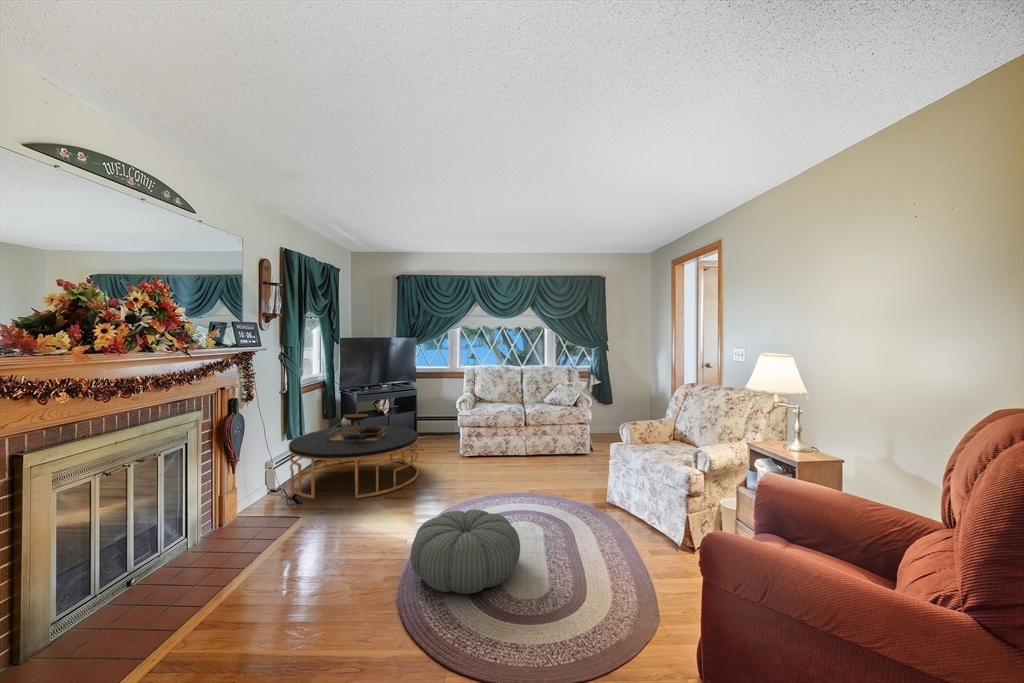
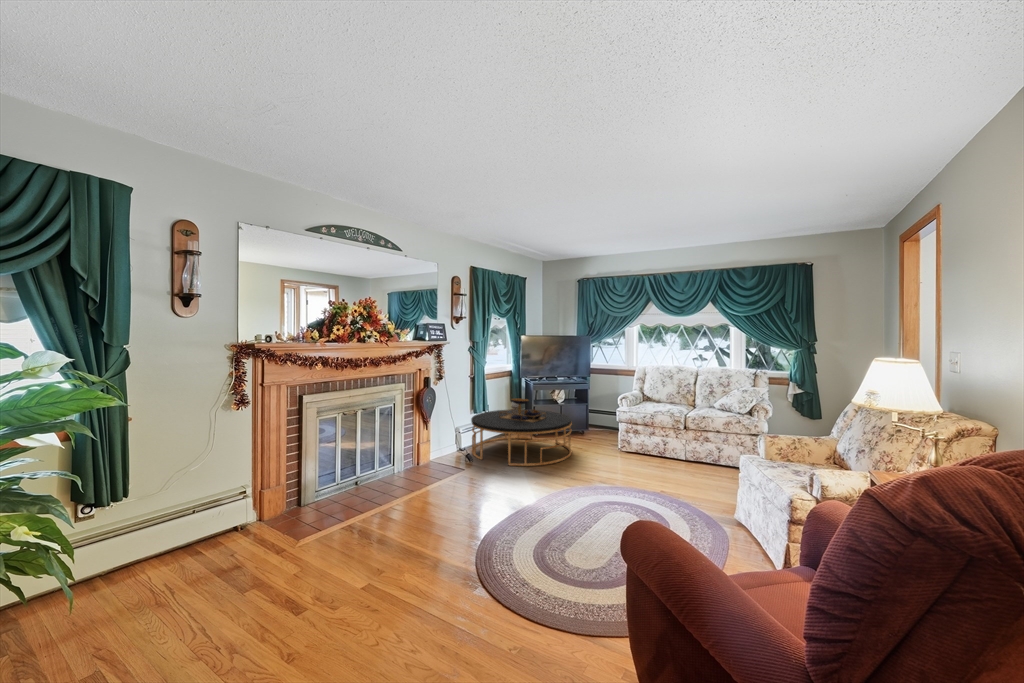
pouf: present [411,509,520,594] -> none [501,483,593,549]

